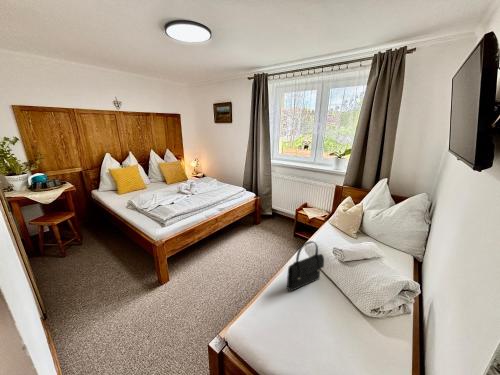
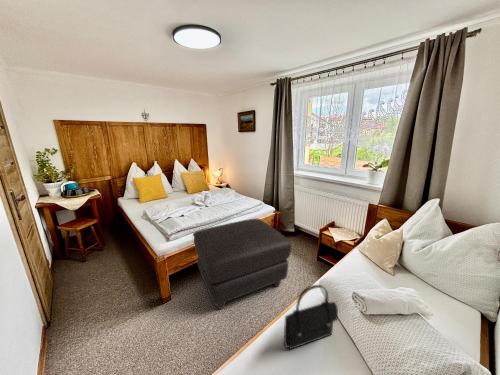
ottoman: none [185,203,276,282] -> present [193,219,291,309]

